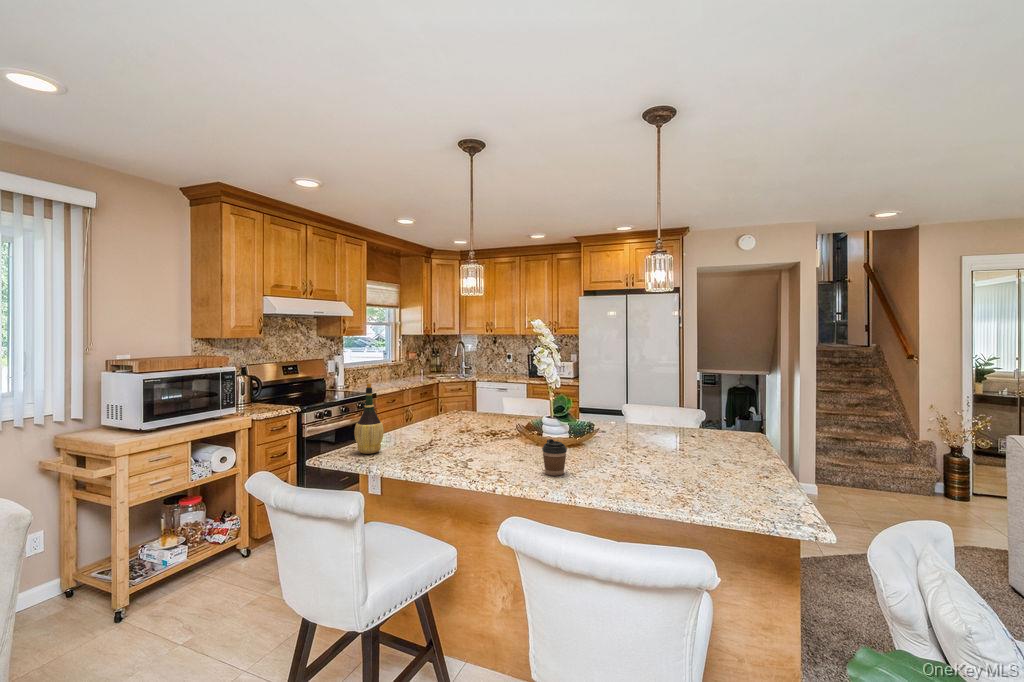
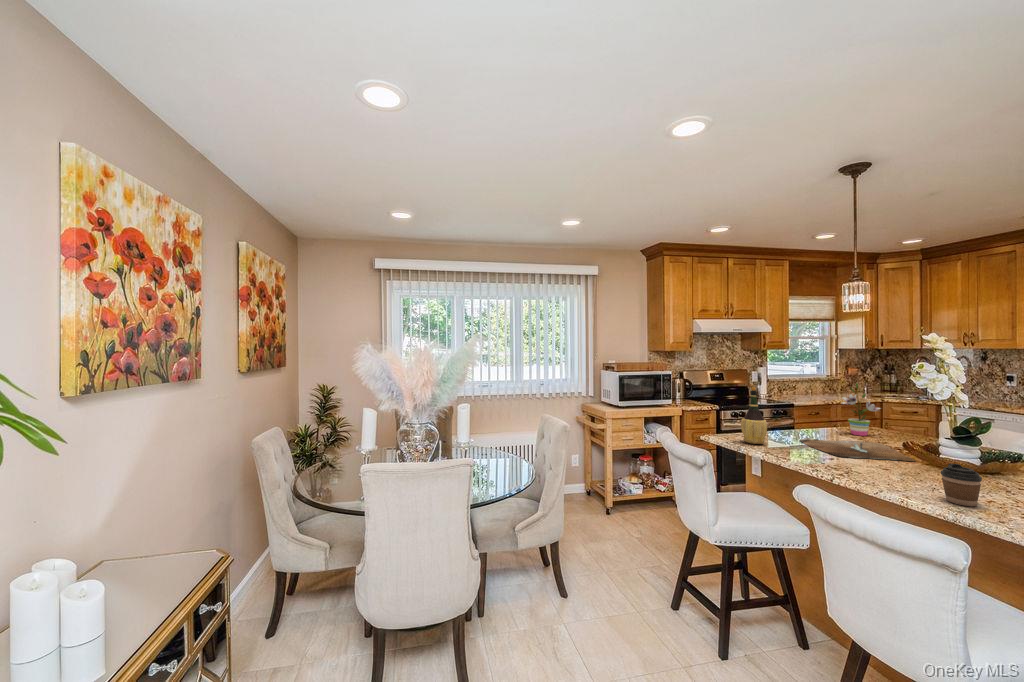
potted plant: none [435,369,465,422] -> present [843,383,880,436]
cutting board: none [408,427,502,450] -> present [800,438,915,461]

